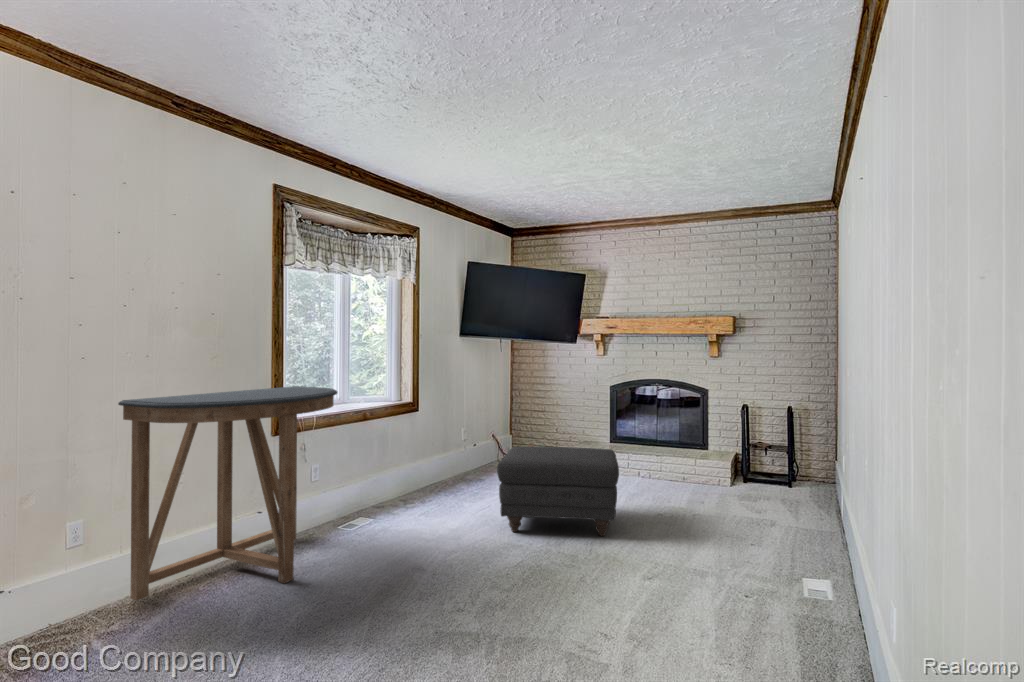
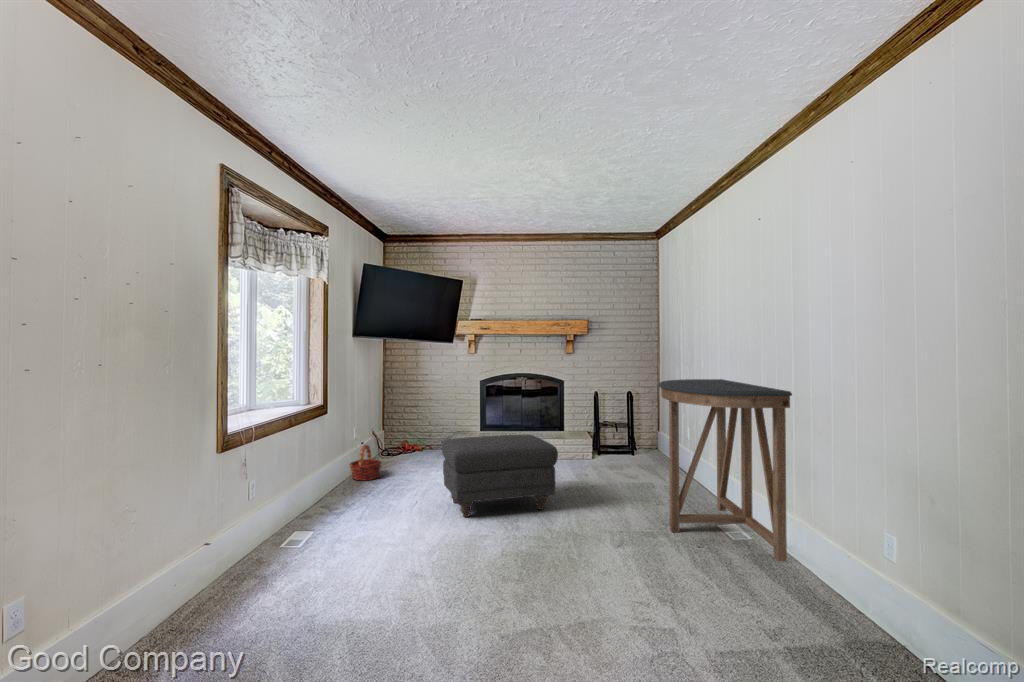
console table: present [118,386,337,600] -> present [658,379,792,561]
basket: none [448,446,480,483] -> present [350,445,381,480]

